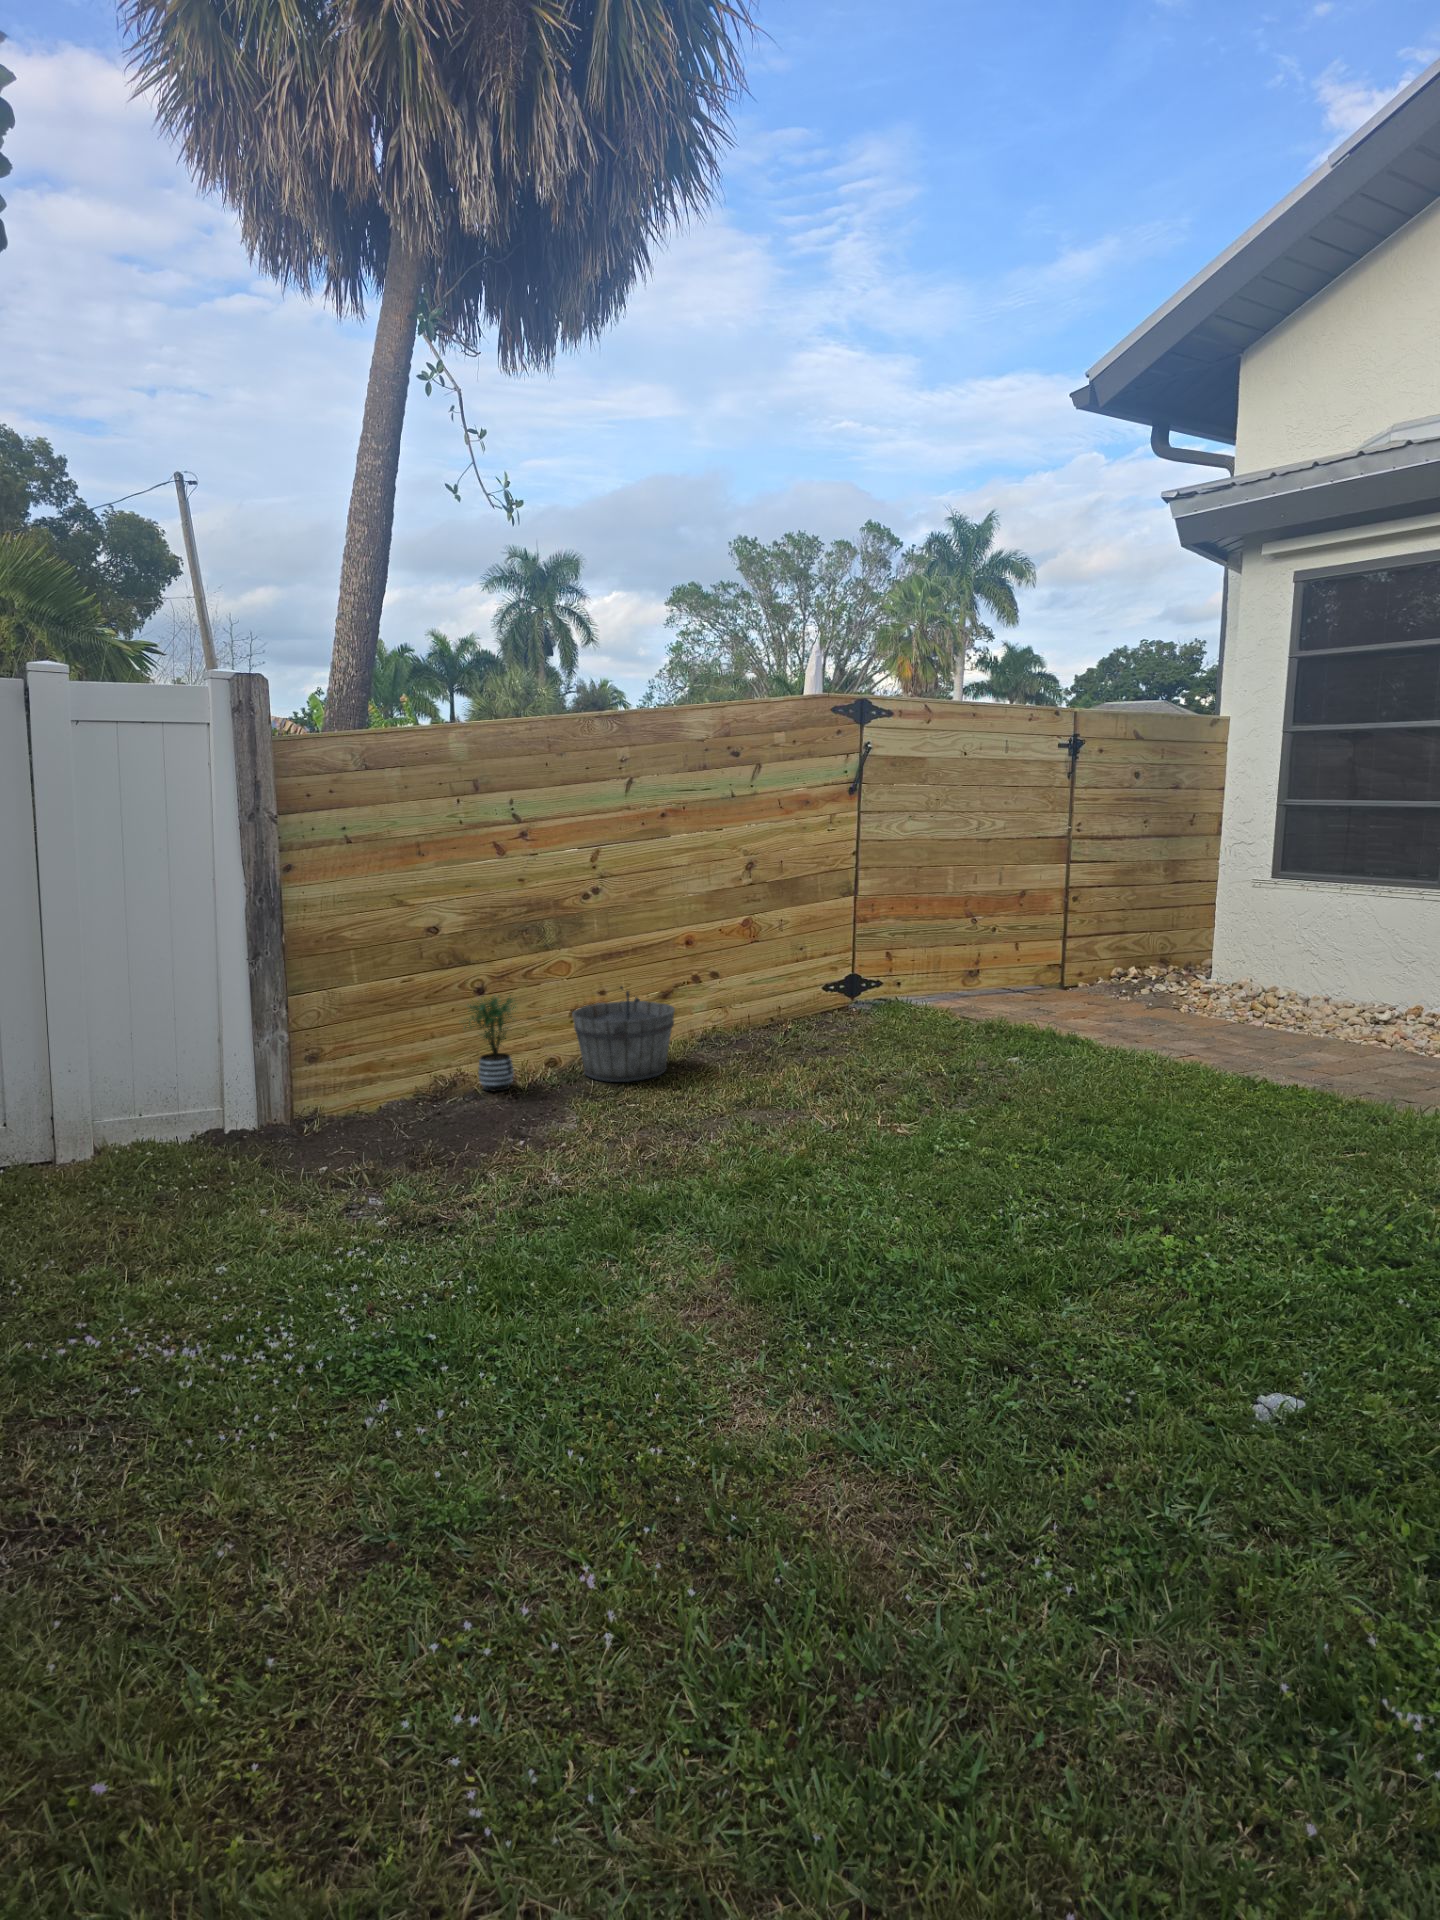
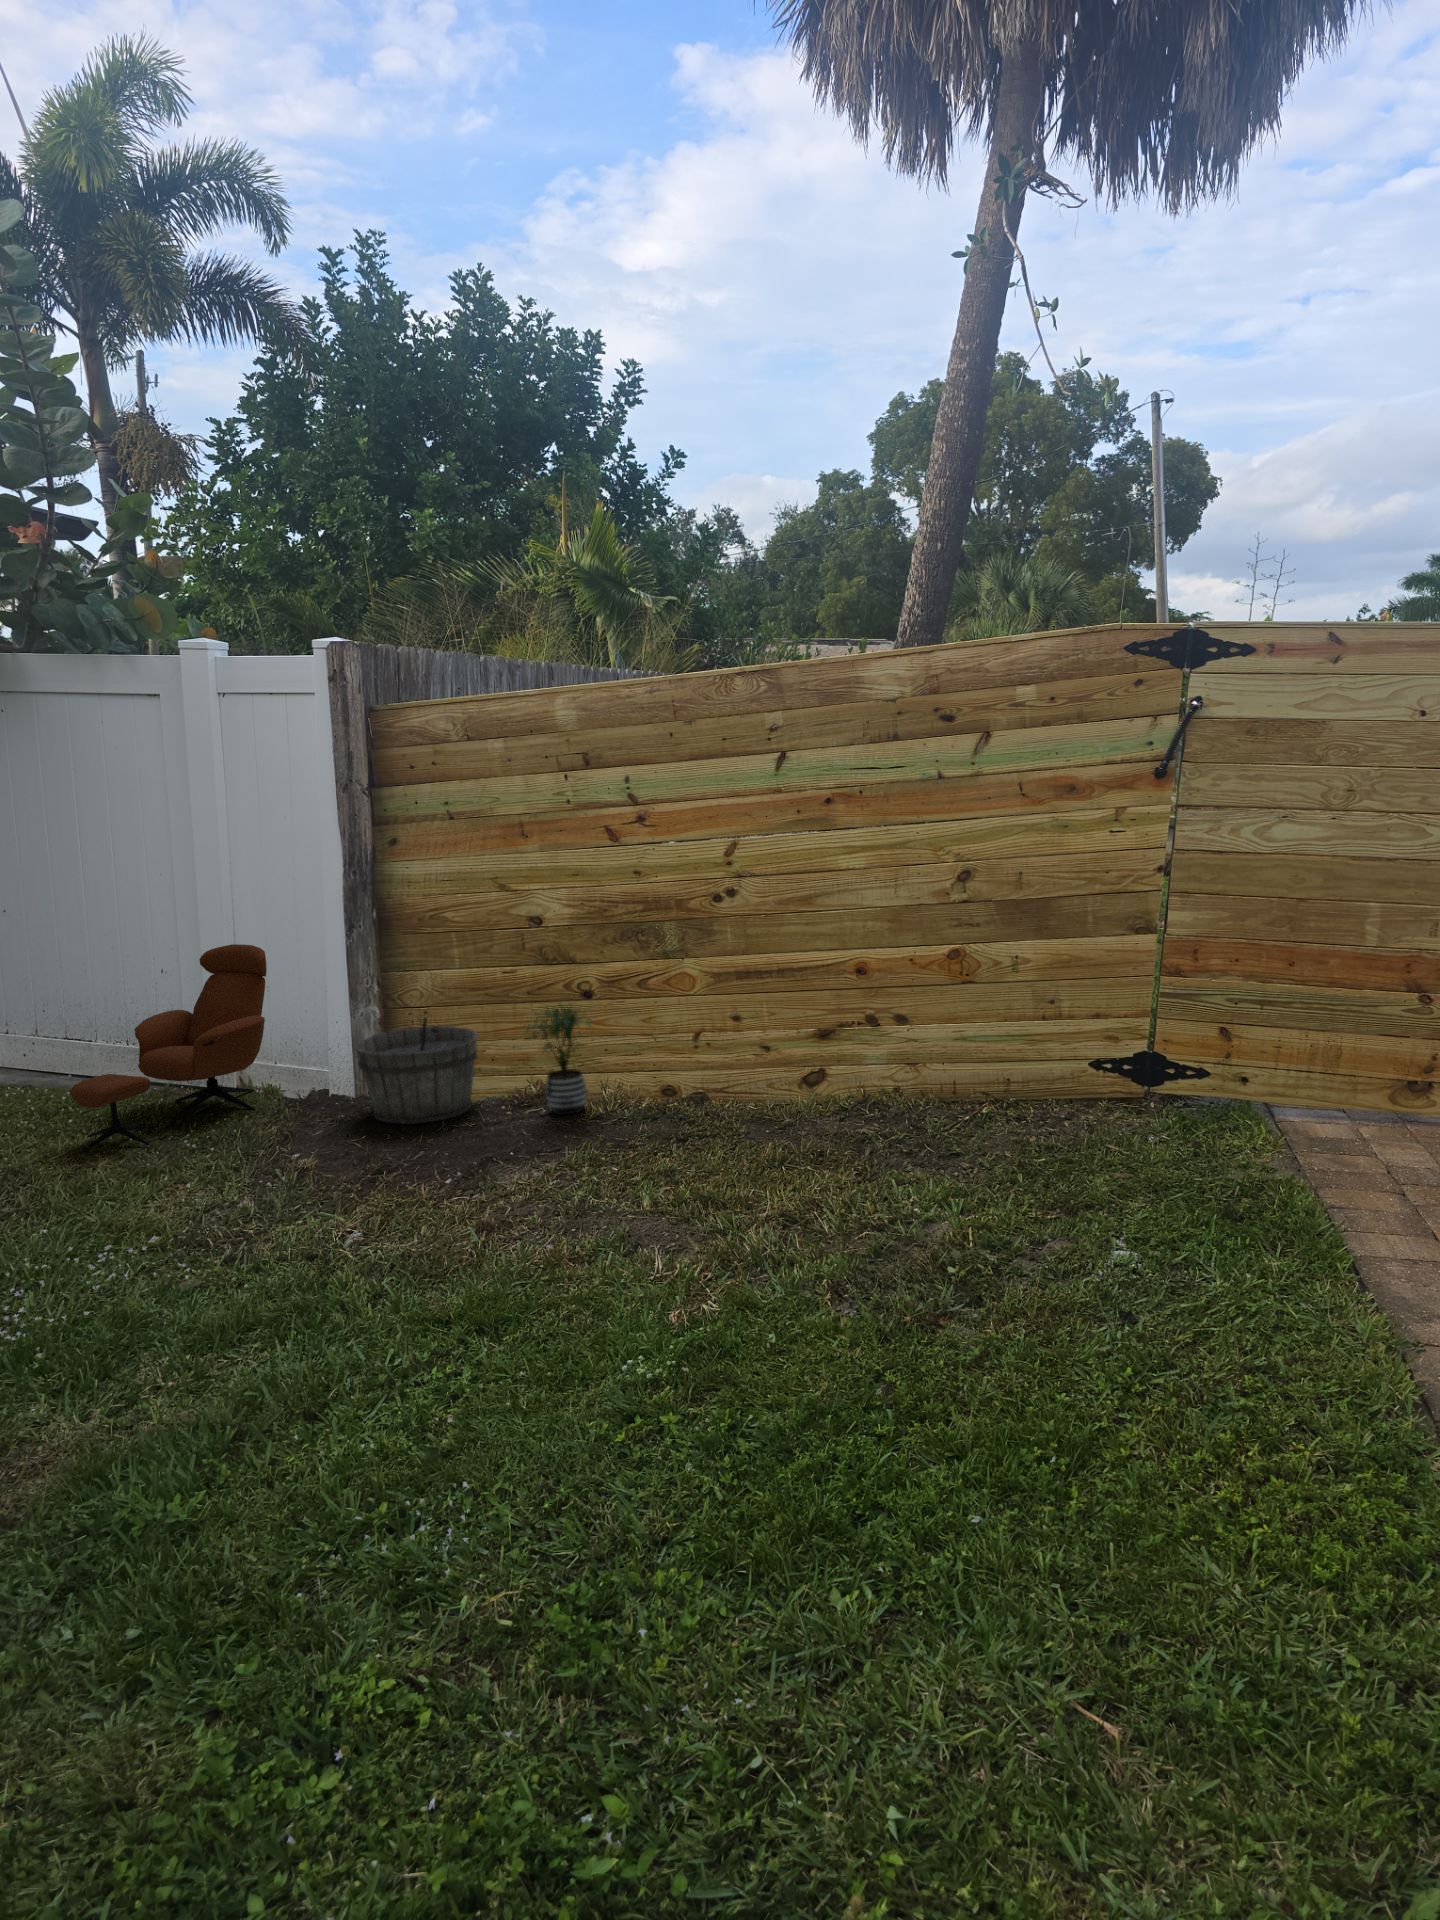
lounge chair: none [50,986,201,1208] -> present [70,944,267,1155]
wooden bucket: present [572,986,675,1082] -> present [355,1011,477,1124]

